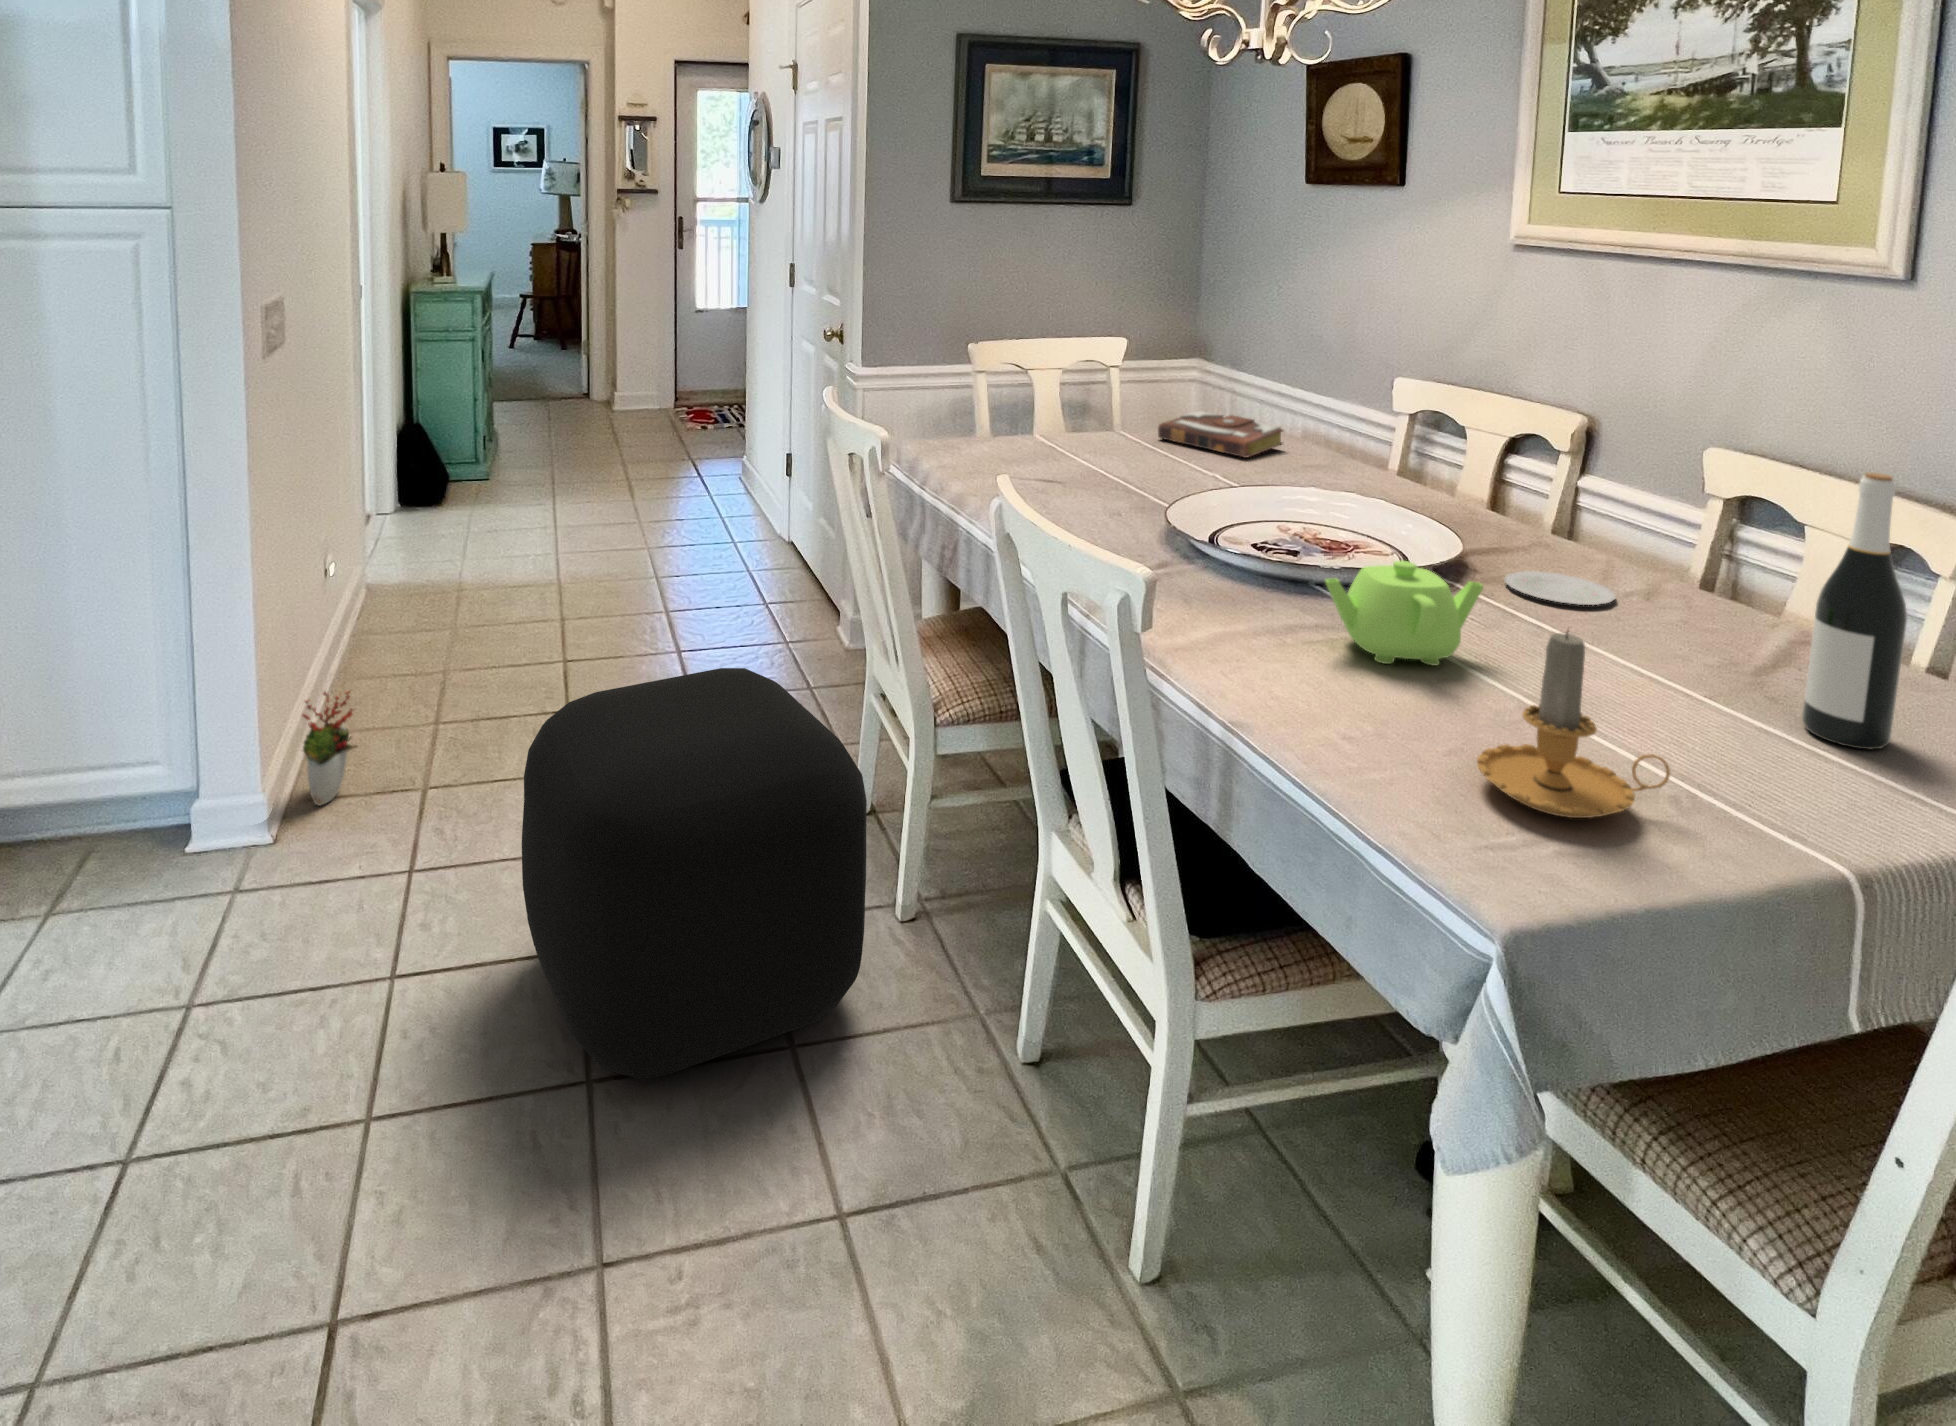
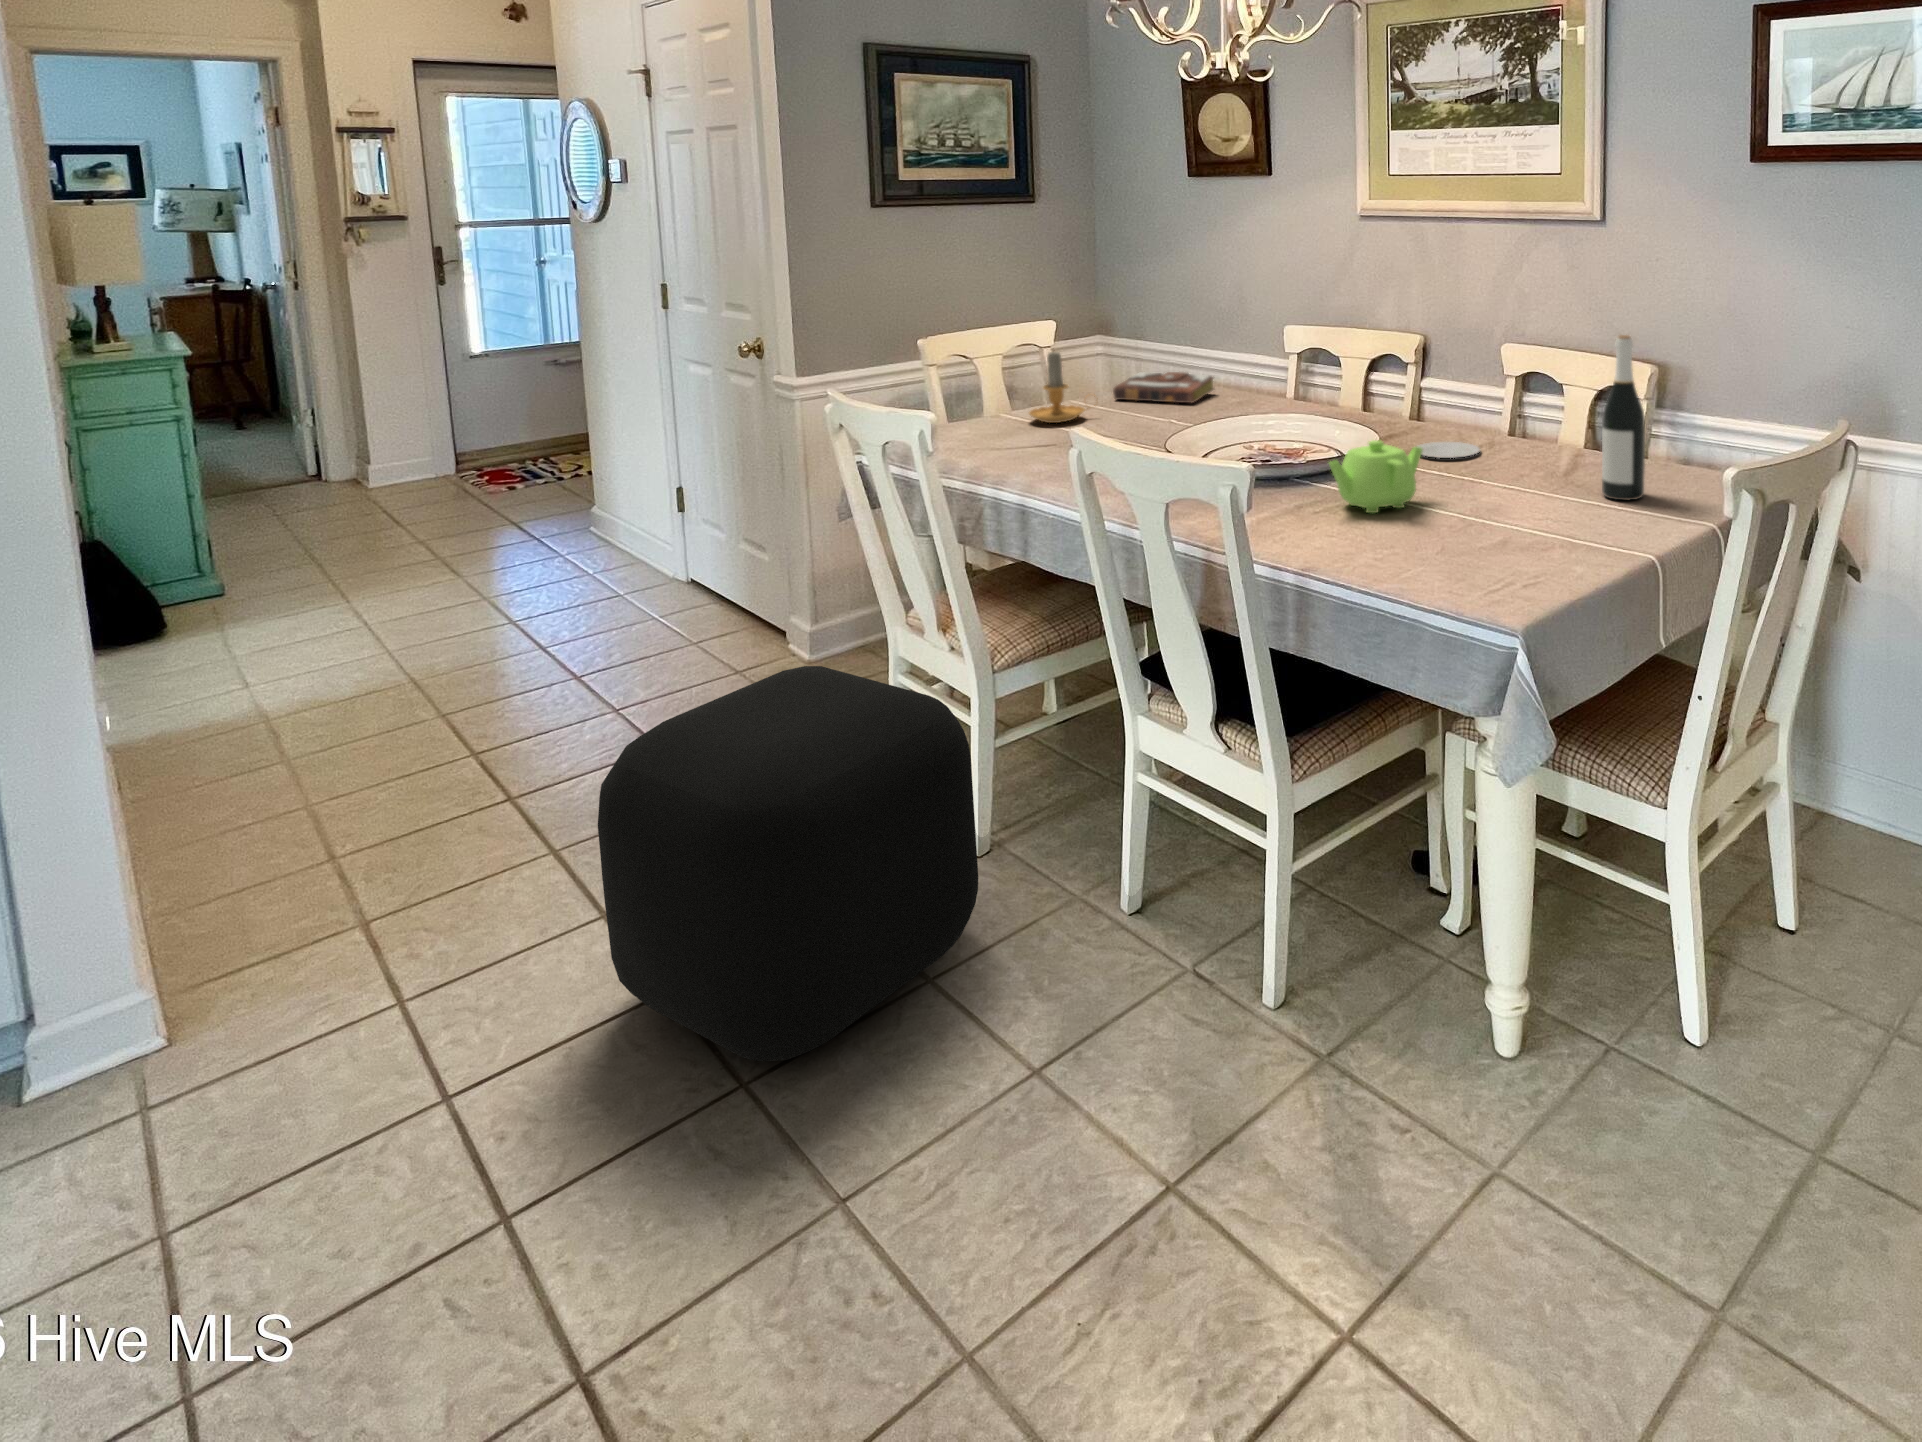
candle: present [1477,631,1670,818] -> present [1029,352,1095,423]
decorative plant: present [302,691,358,805] -> none [171,833,263,986]

